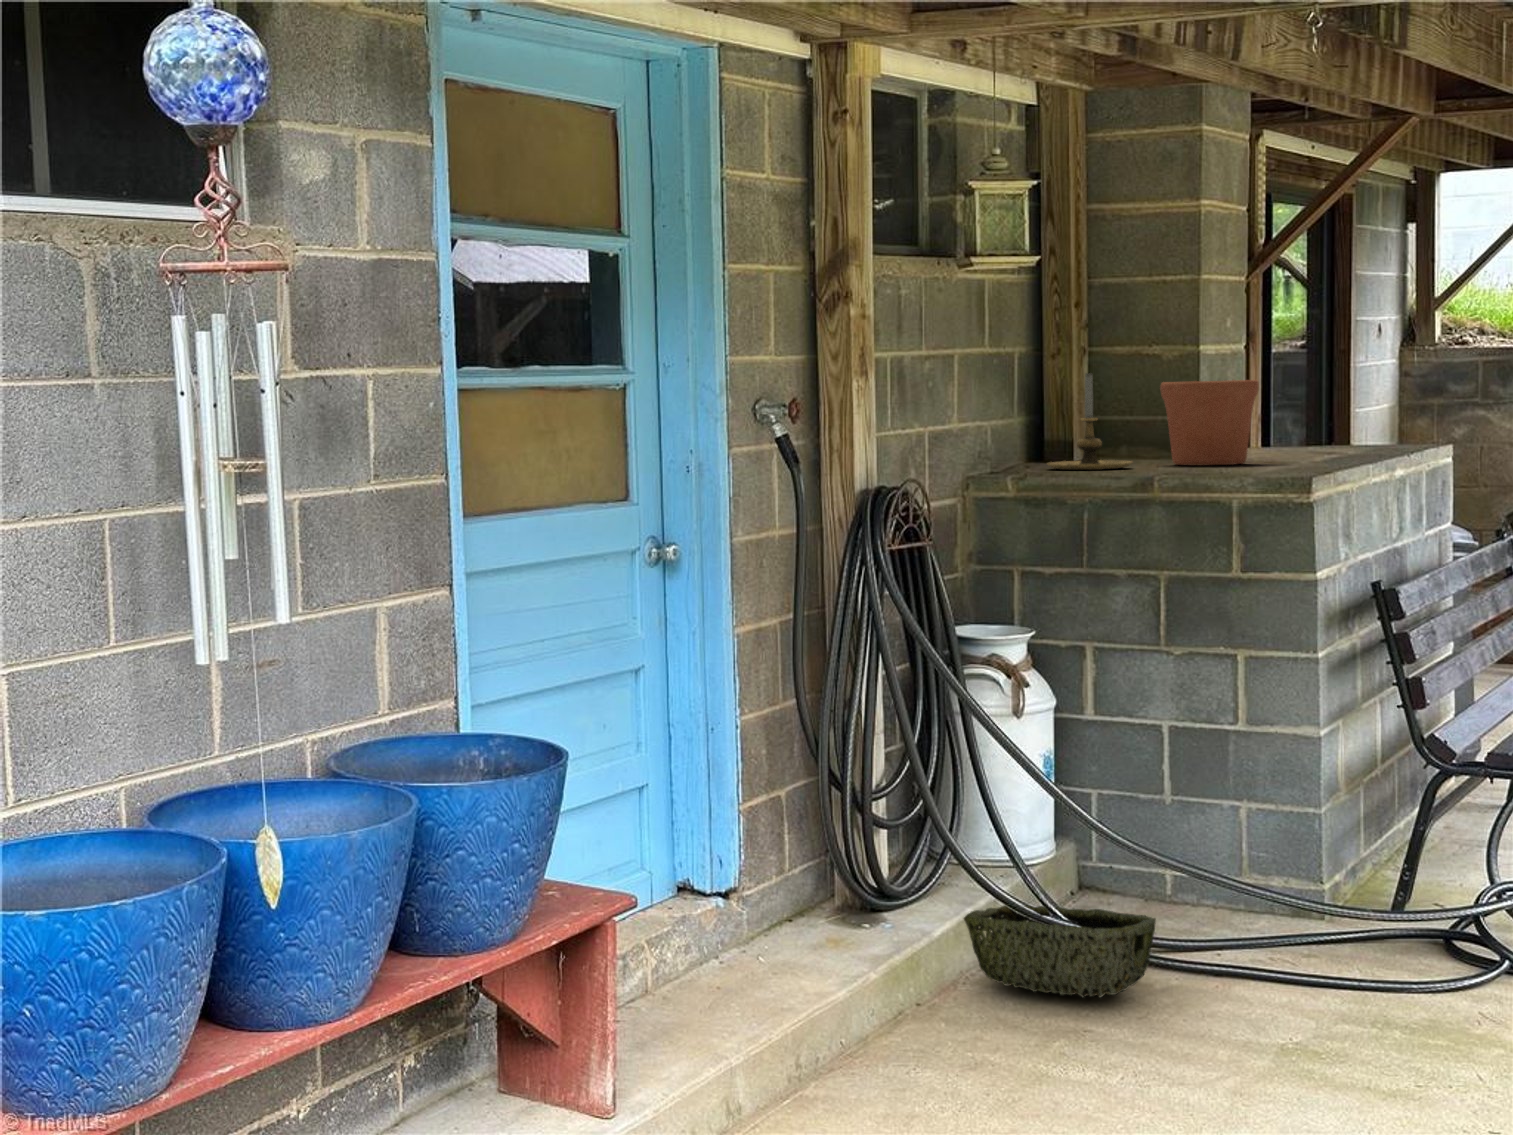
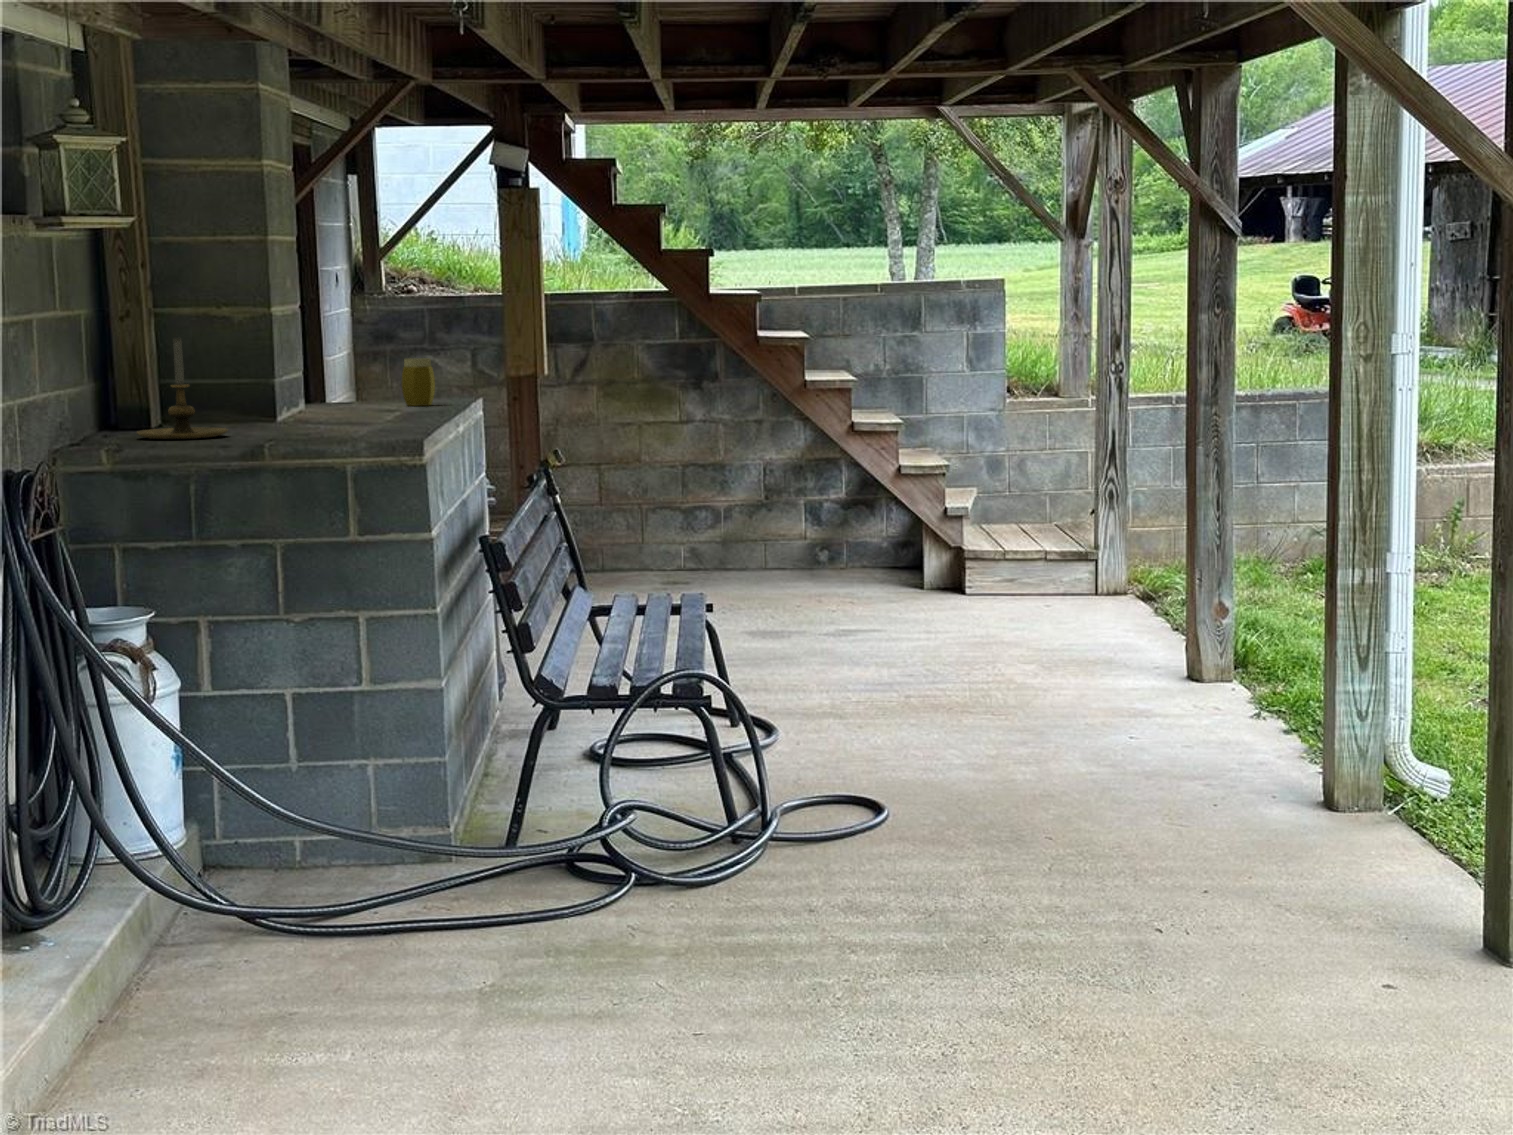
flower pot: present [1160,380,1259,466] -> none [239,344,338,430]
jar: none [1374,401,1411,451] -> present [402,358,435,406]
woven basket: present [964,905,1156,998] -> none [135,886,330,984]

